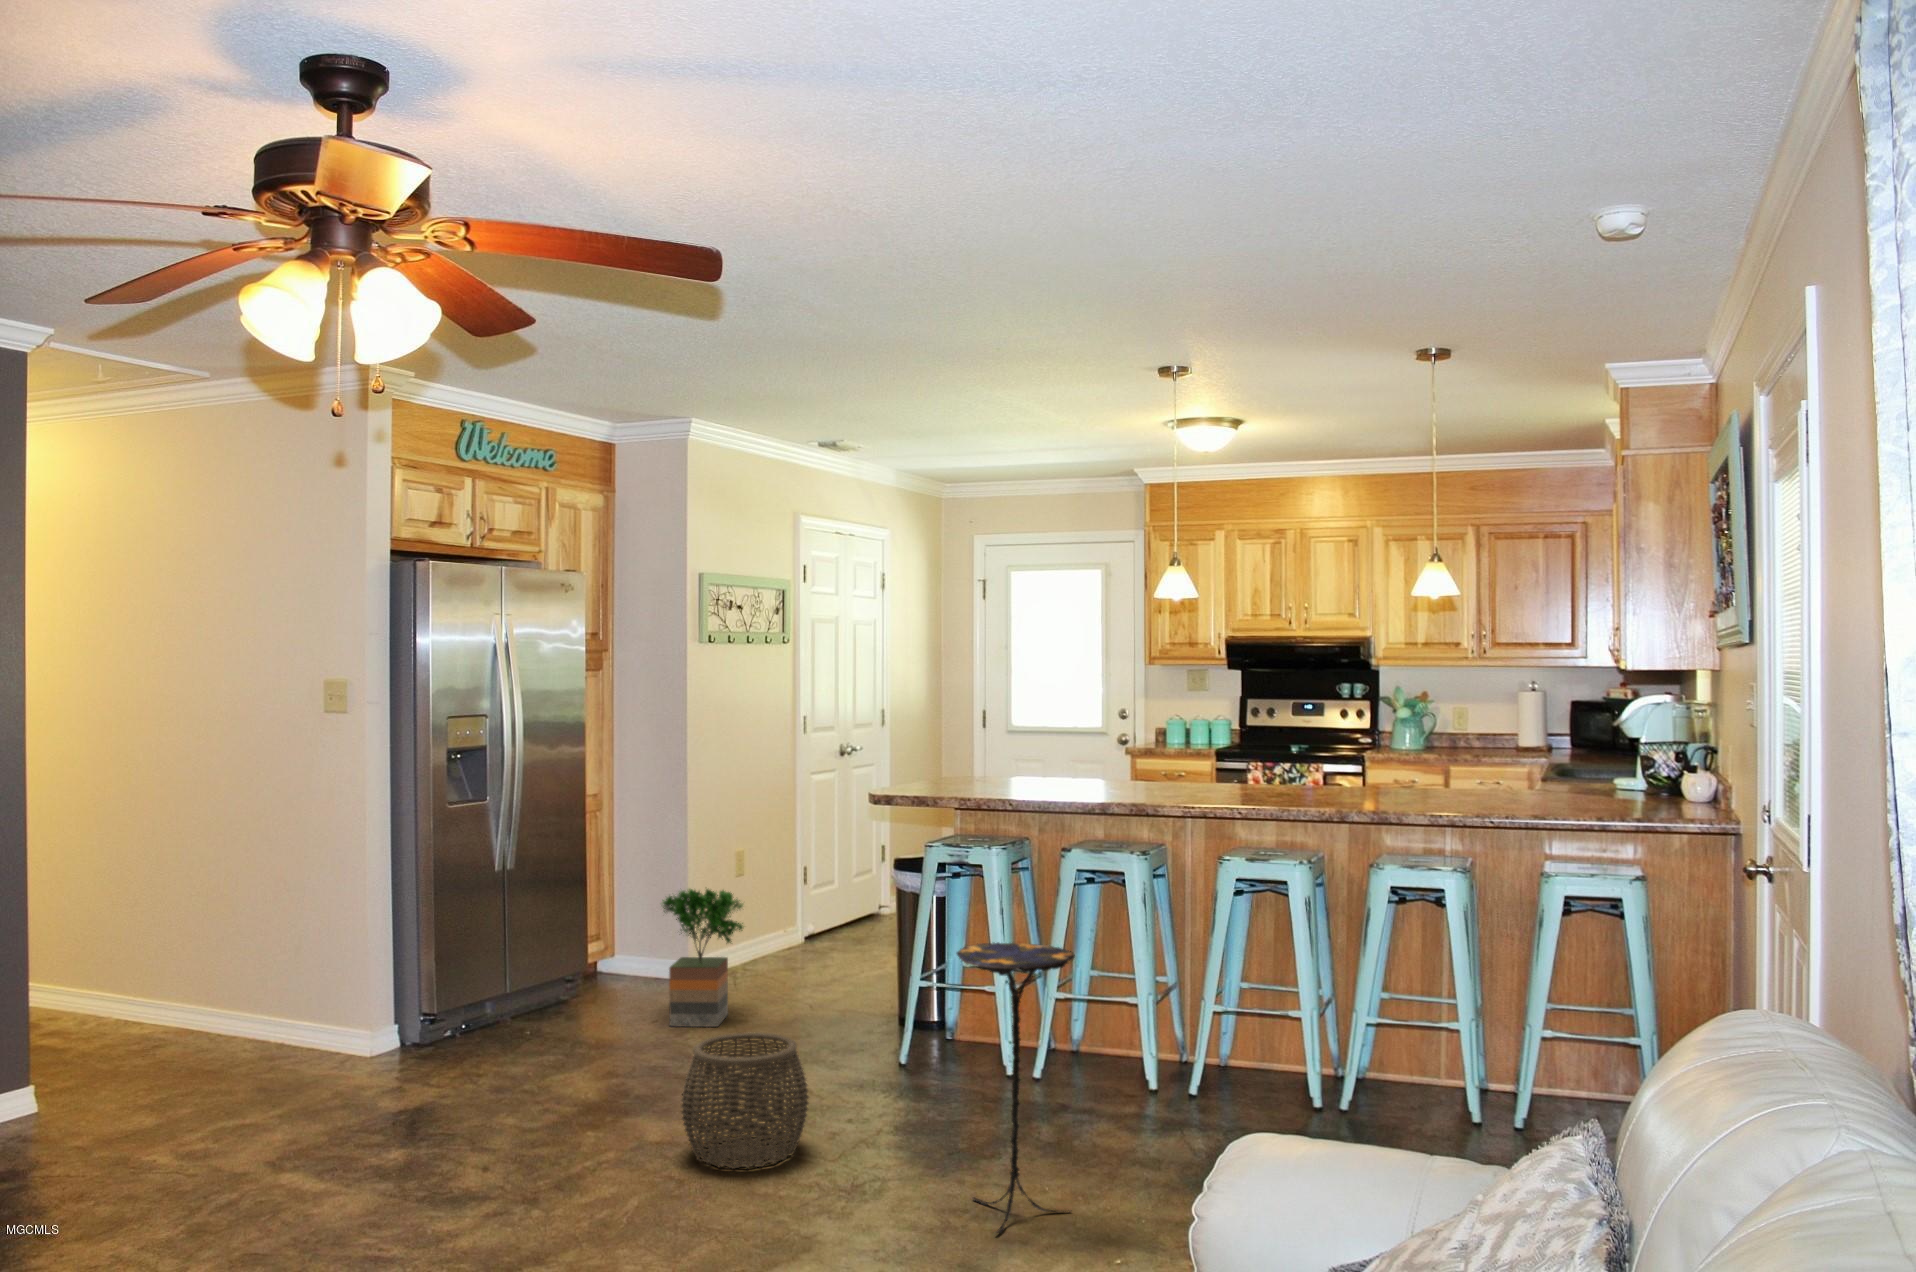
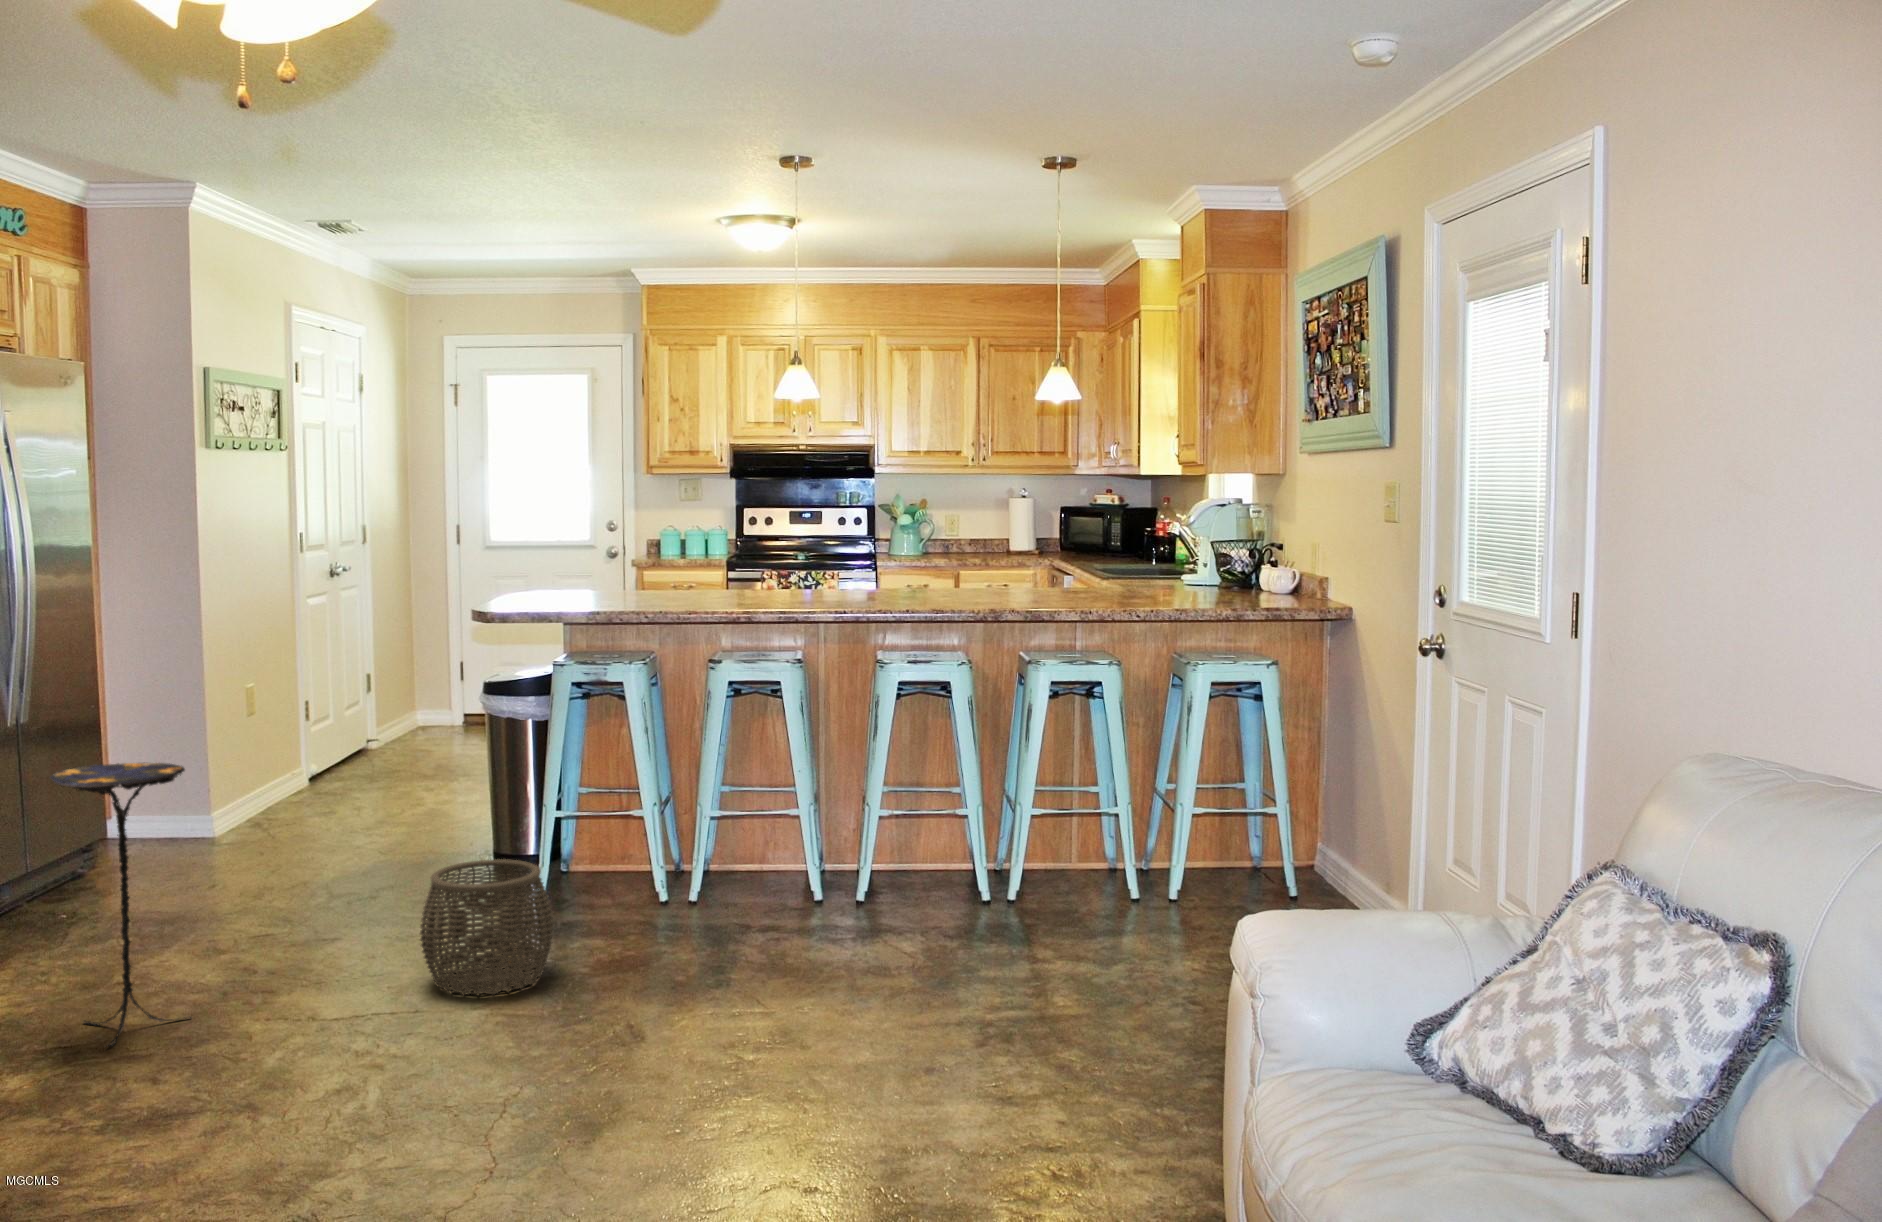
potted tree: present [662,889,744,1027] -> none [229,726,339,882]
side table: present [957,943,1075,1233] -> present [51,763,185,1046]

